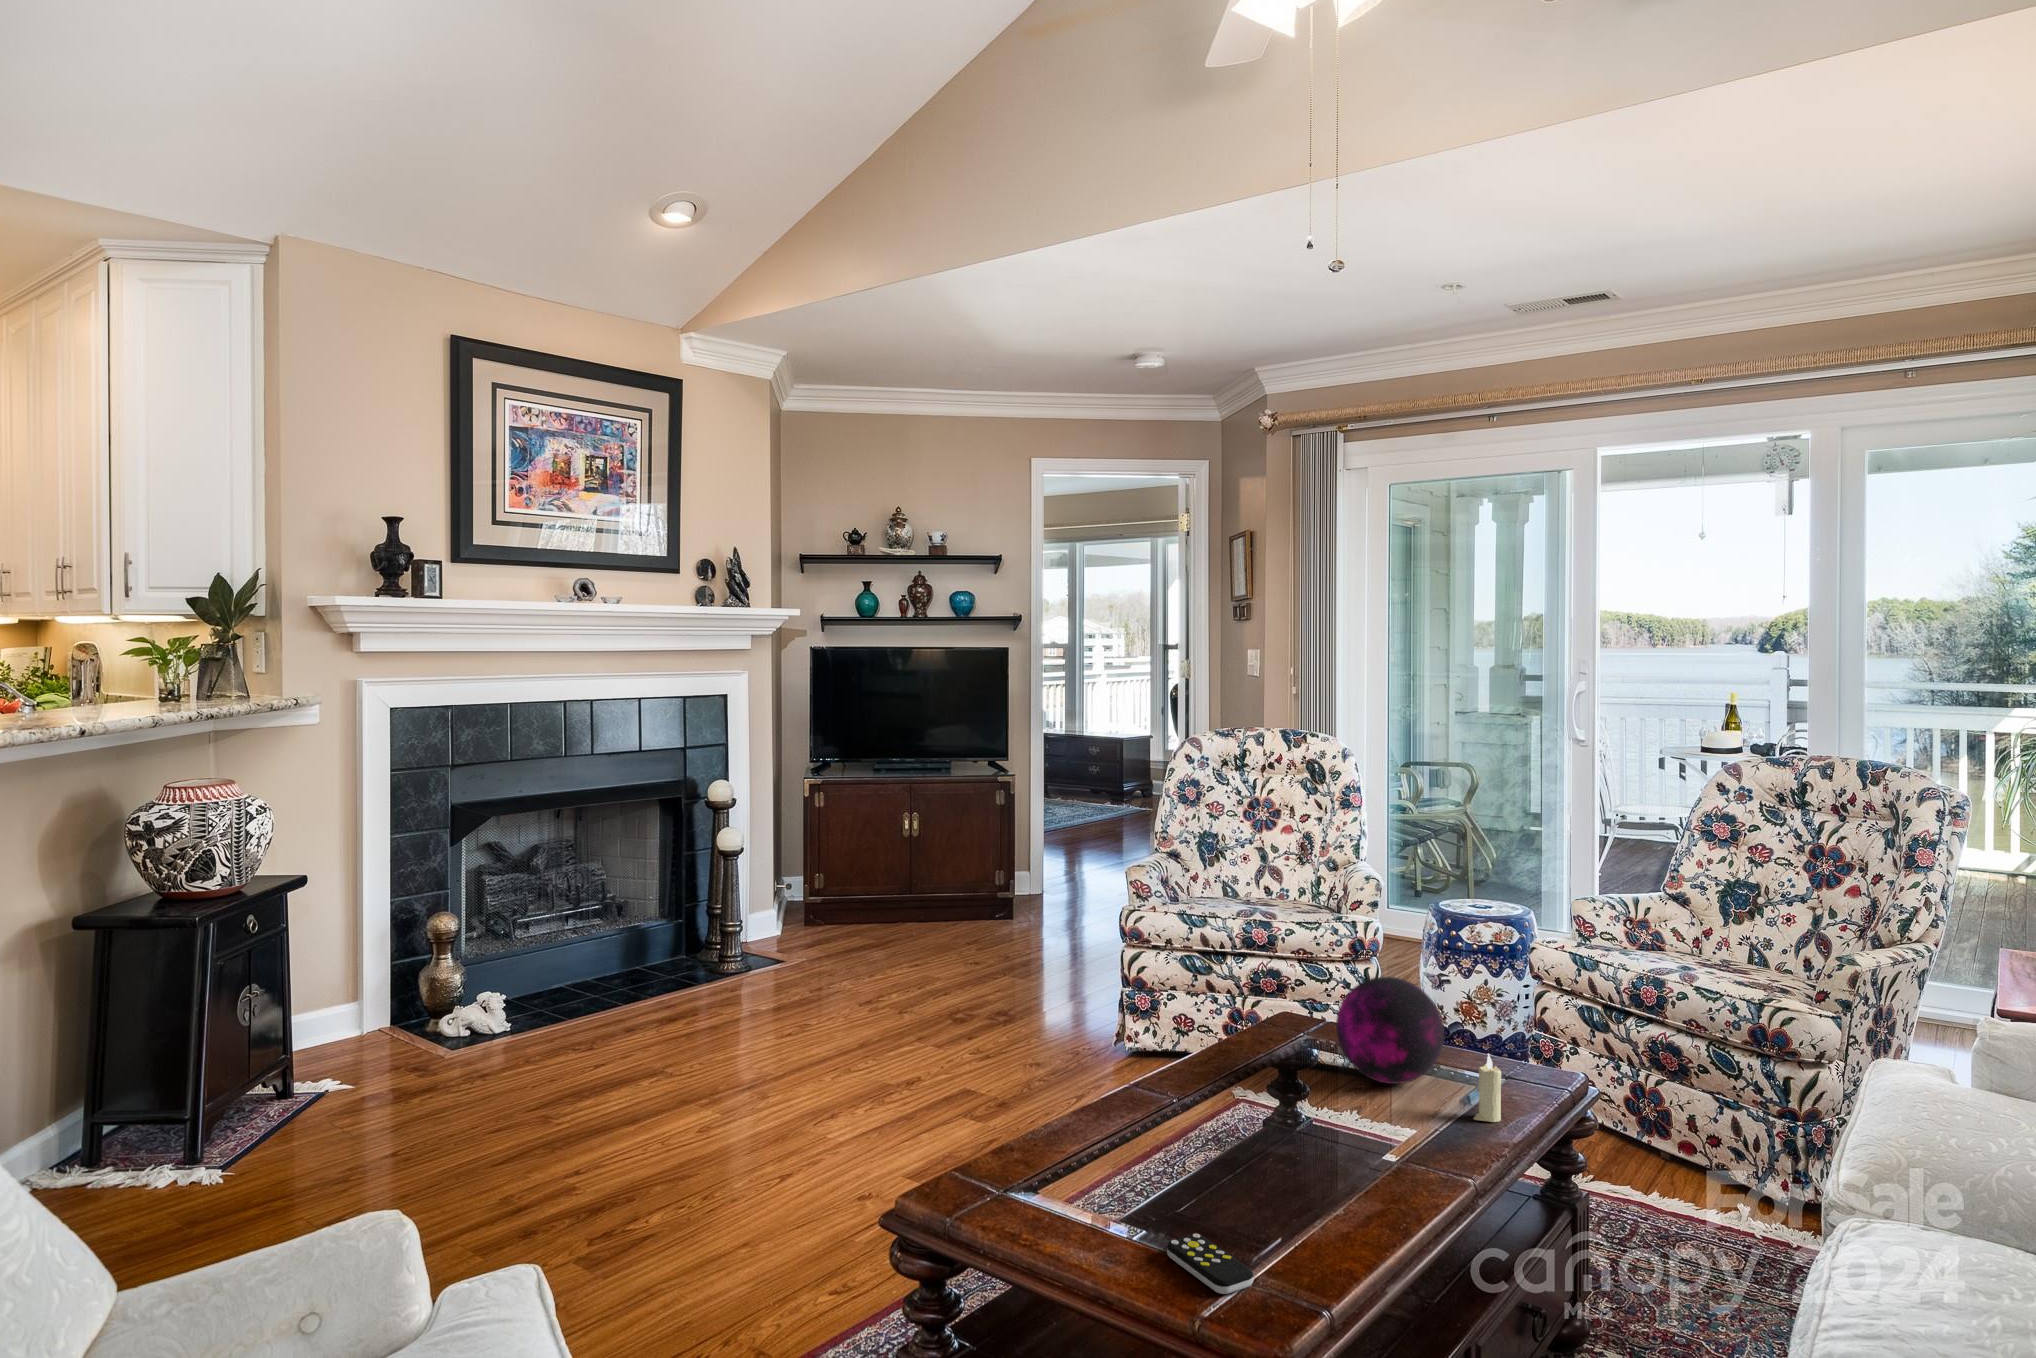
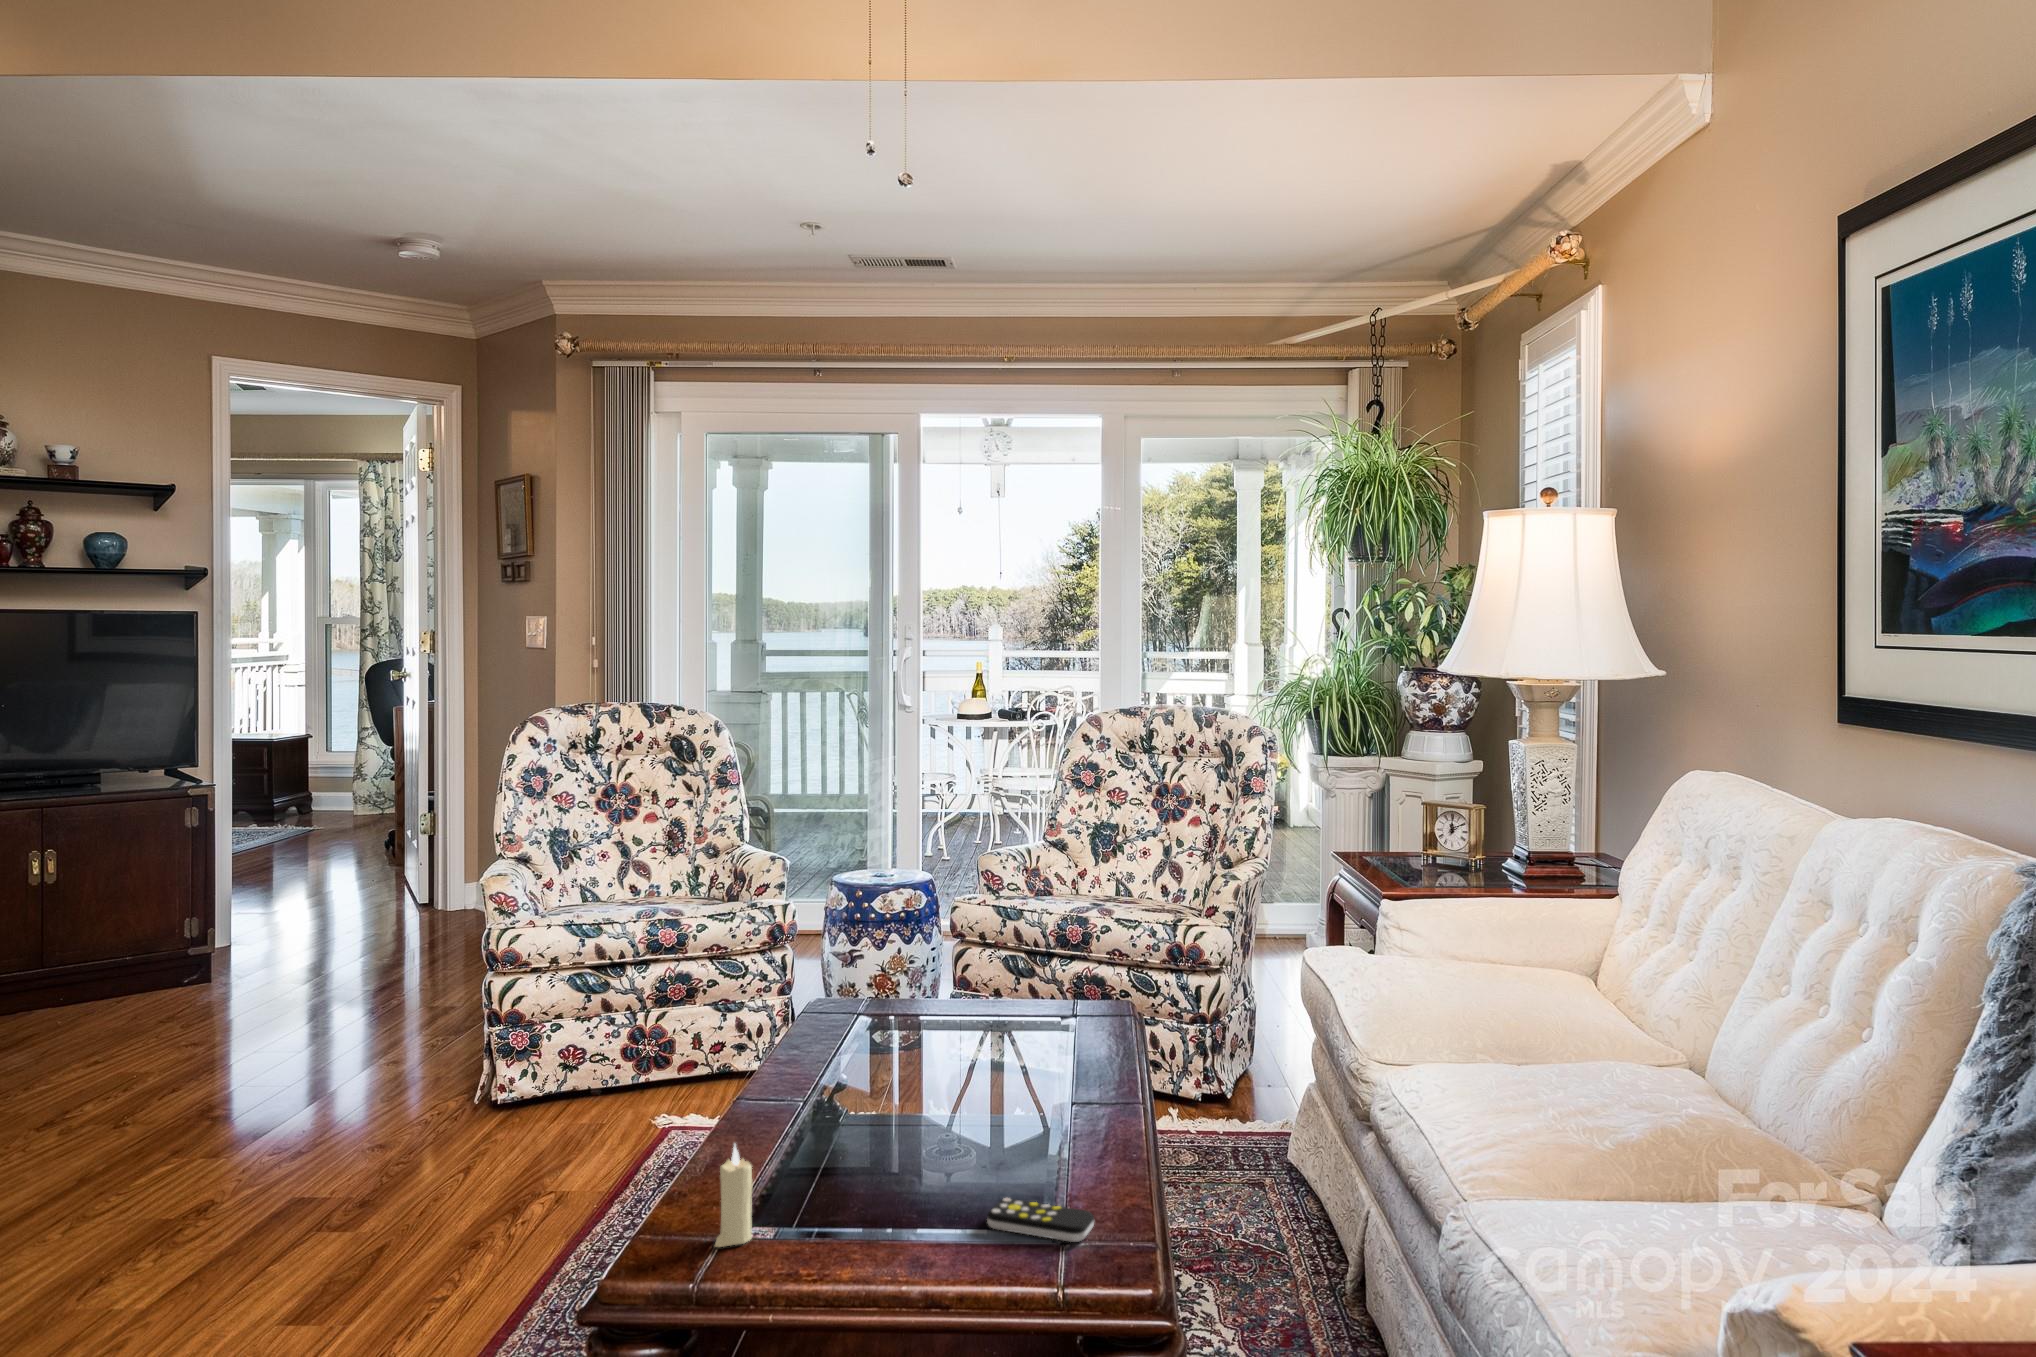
decorative orb: present [1336,977,1444,1084] -> none [920,929,1028,1039]
candle: present [1473,1054,1501,1122] -> present [715,1144,752,1247]

